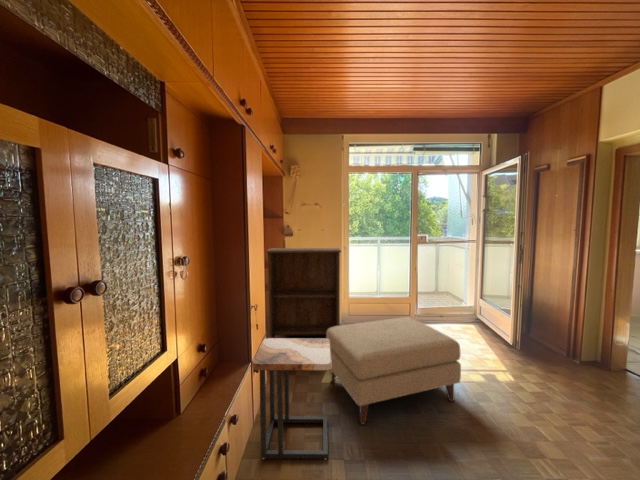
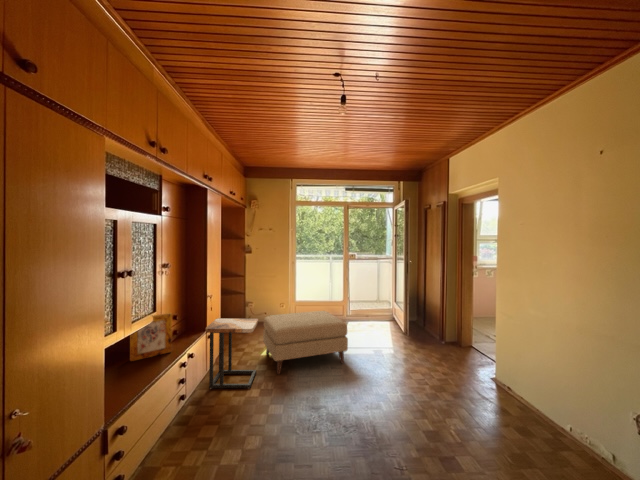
bookshelf: present [266,248,341,338] -> none [228,262,285,334]
picture frame: none [114,350,199,457] -> present [130,313,172,361]

